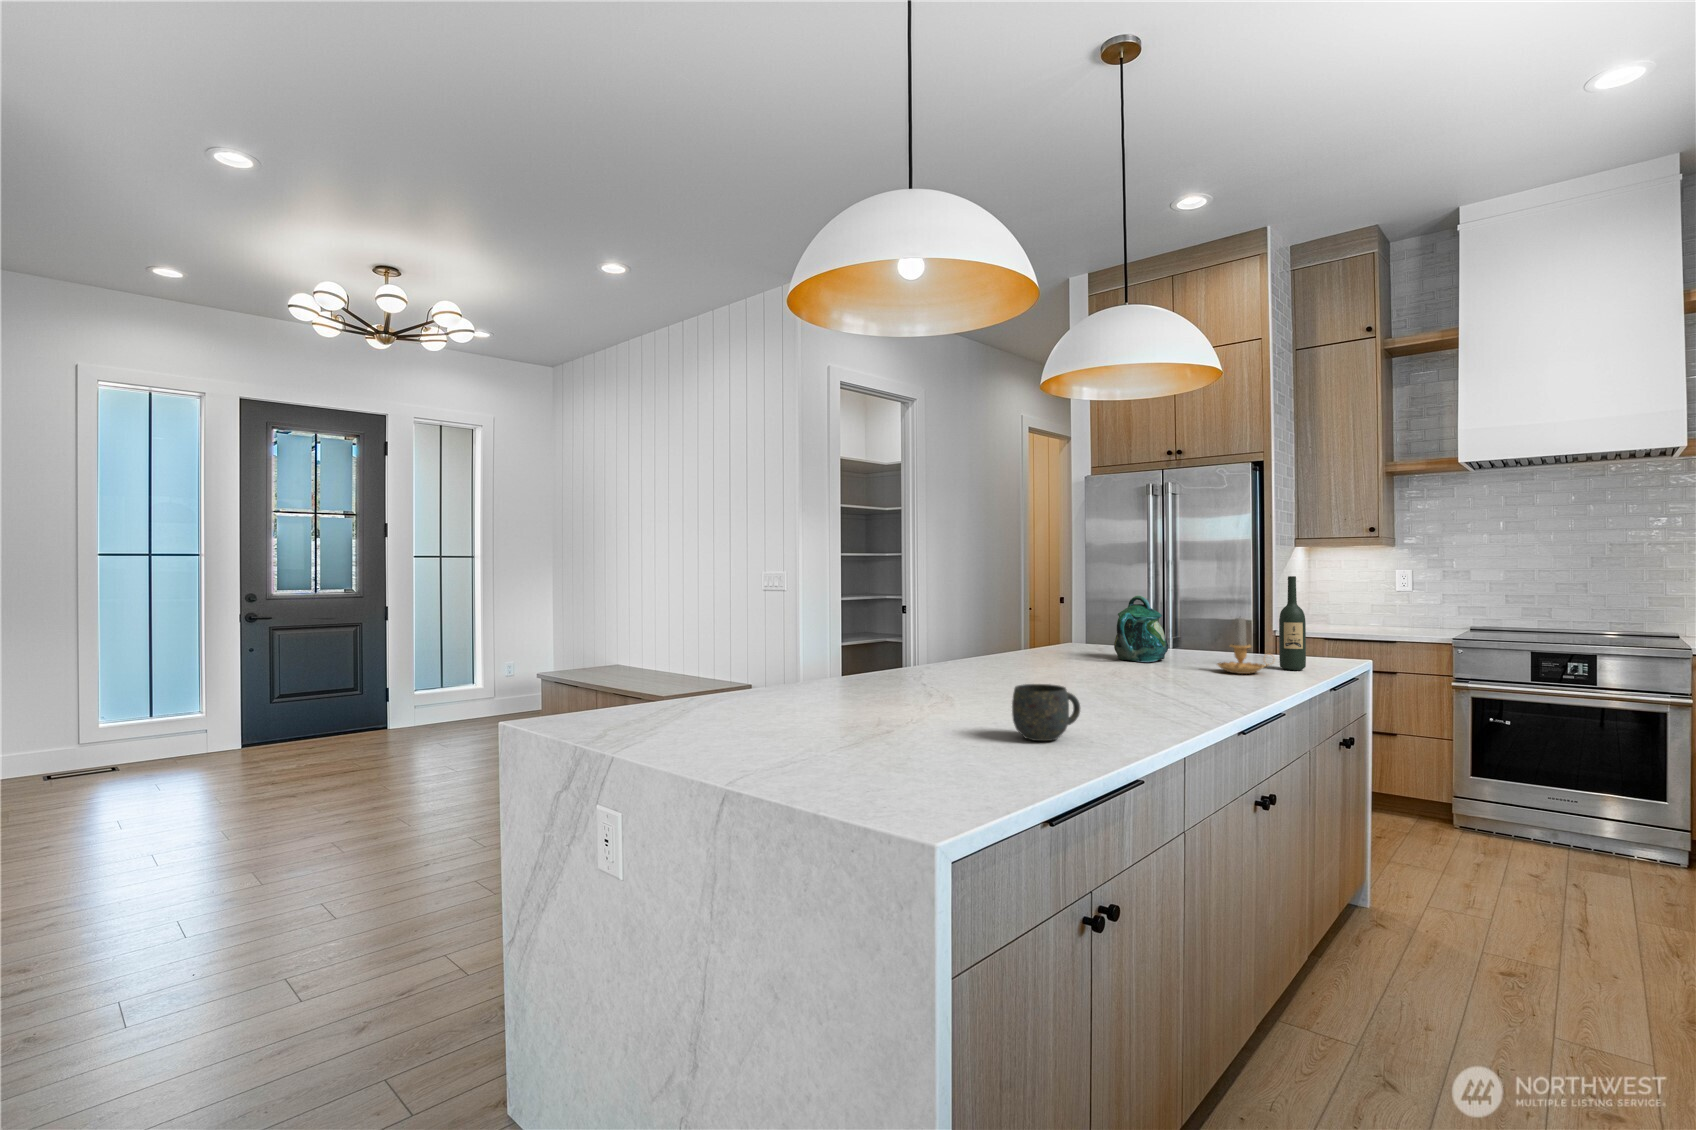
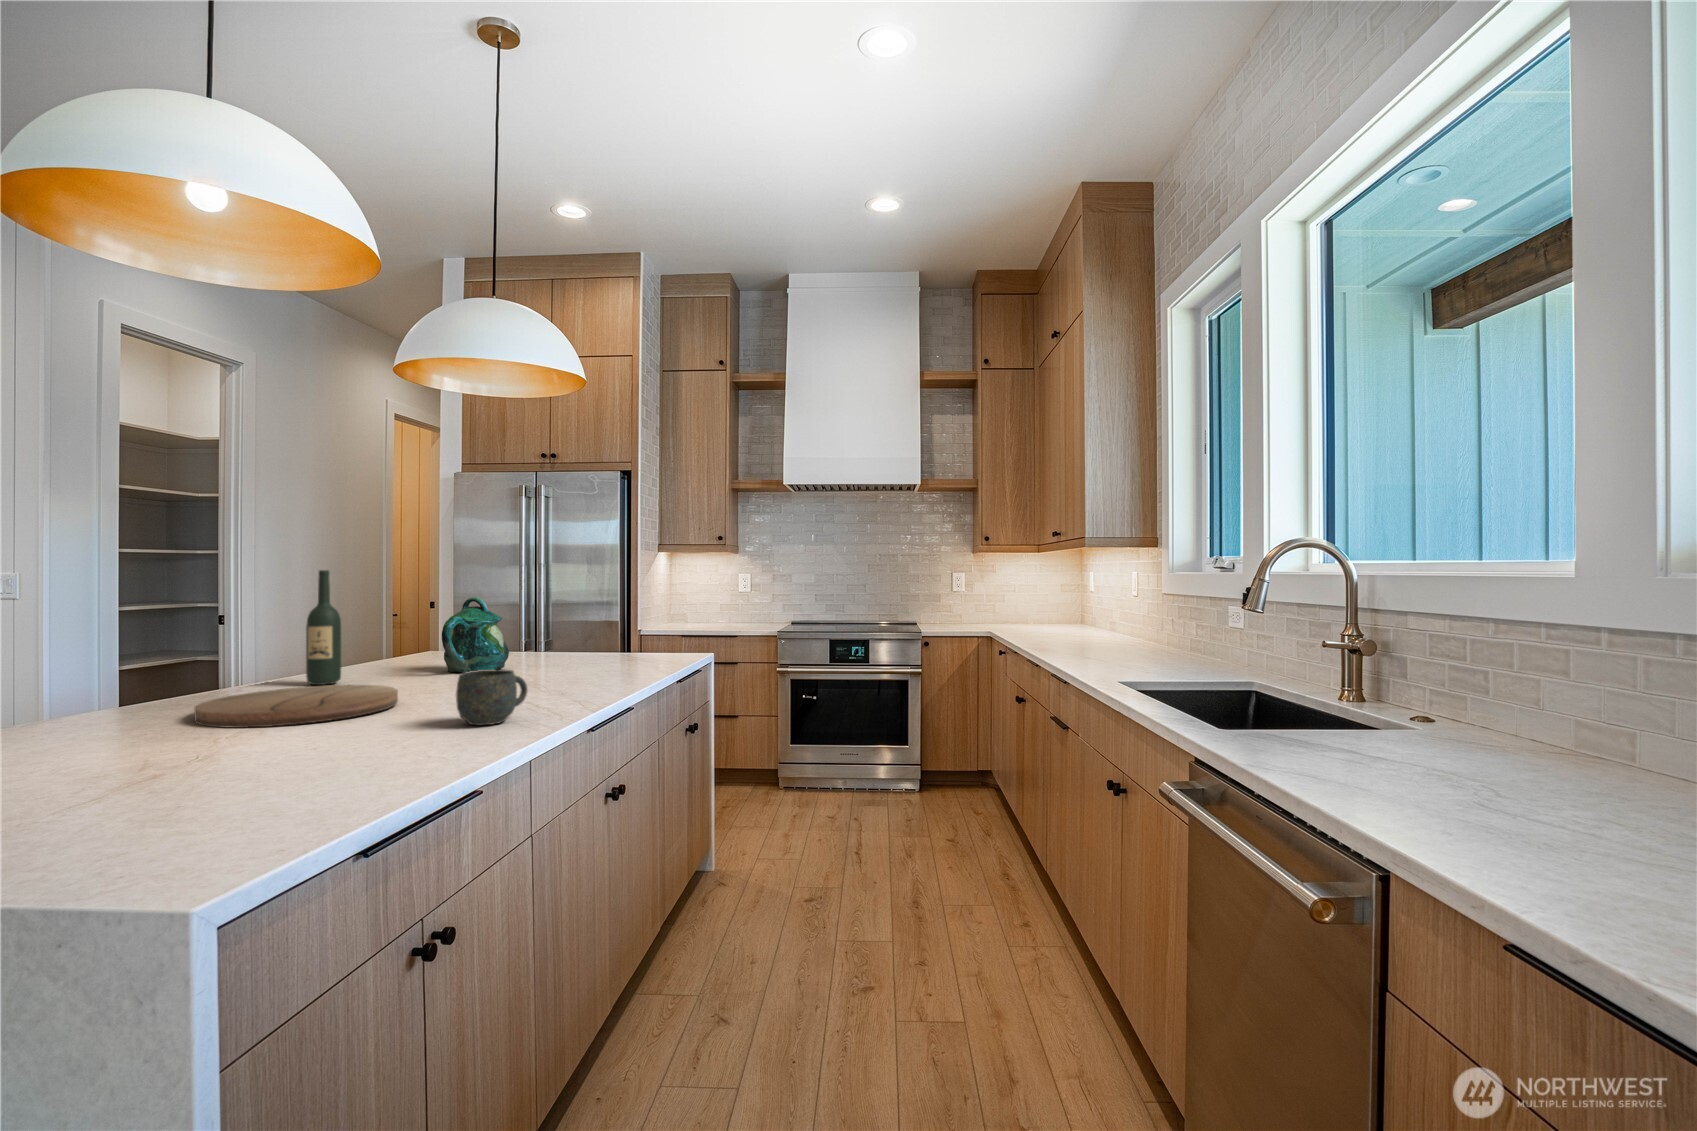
wine bottle: present [1279,576,1306,670] -> present [306,570,341,685]
candle: present [1217,618,1270,674] -> none [555,615,615,678]
cutting board: none [981,663,1105,689] -> present [194,685,398,728]
mug: present [1012,684,1080,741] -> present [456,669,528,725]

